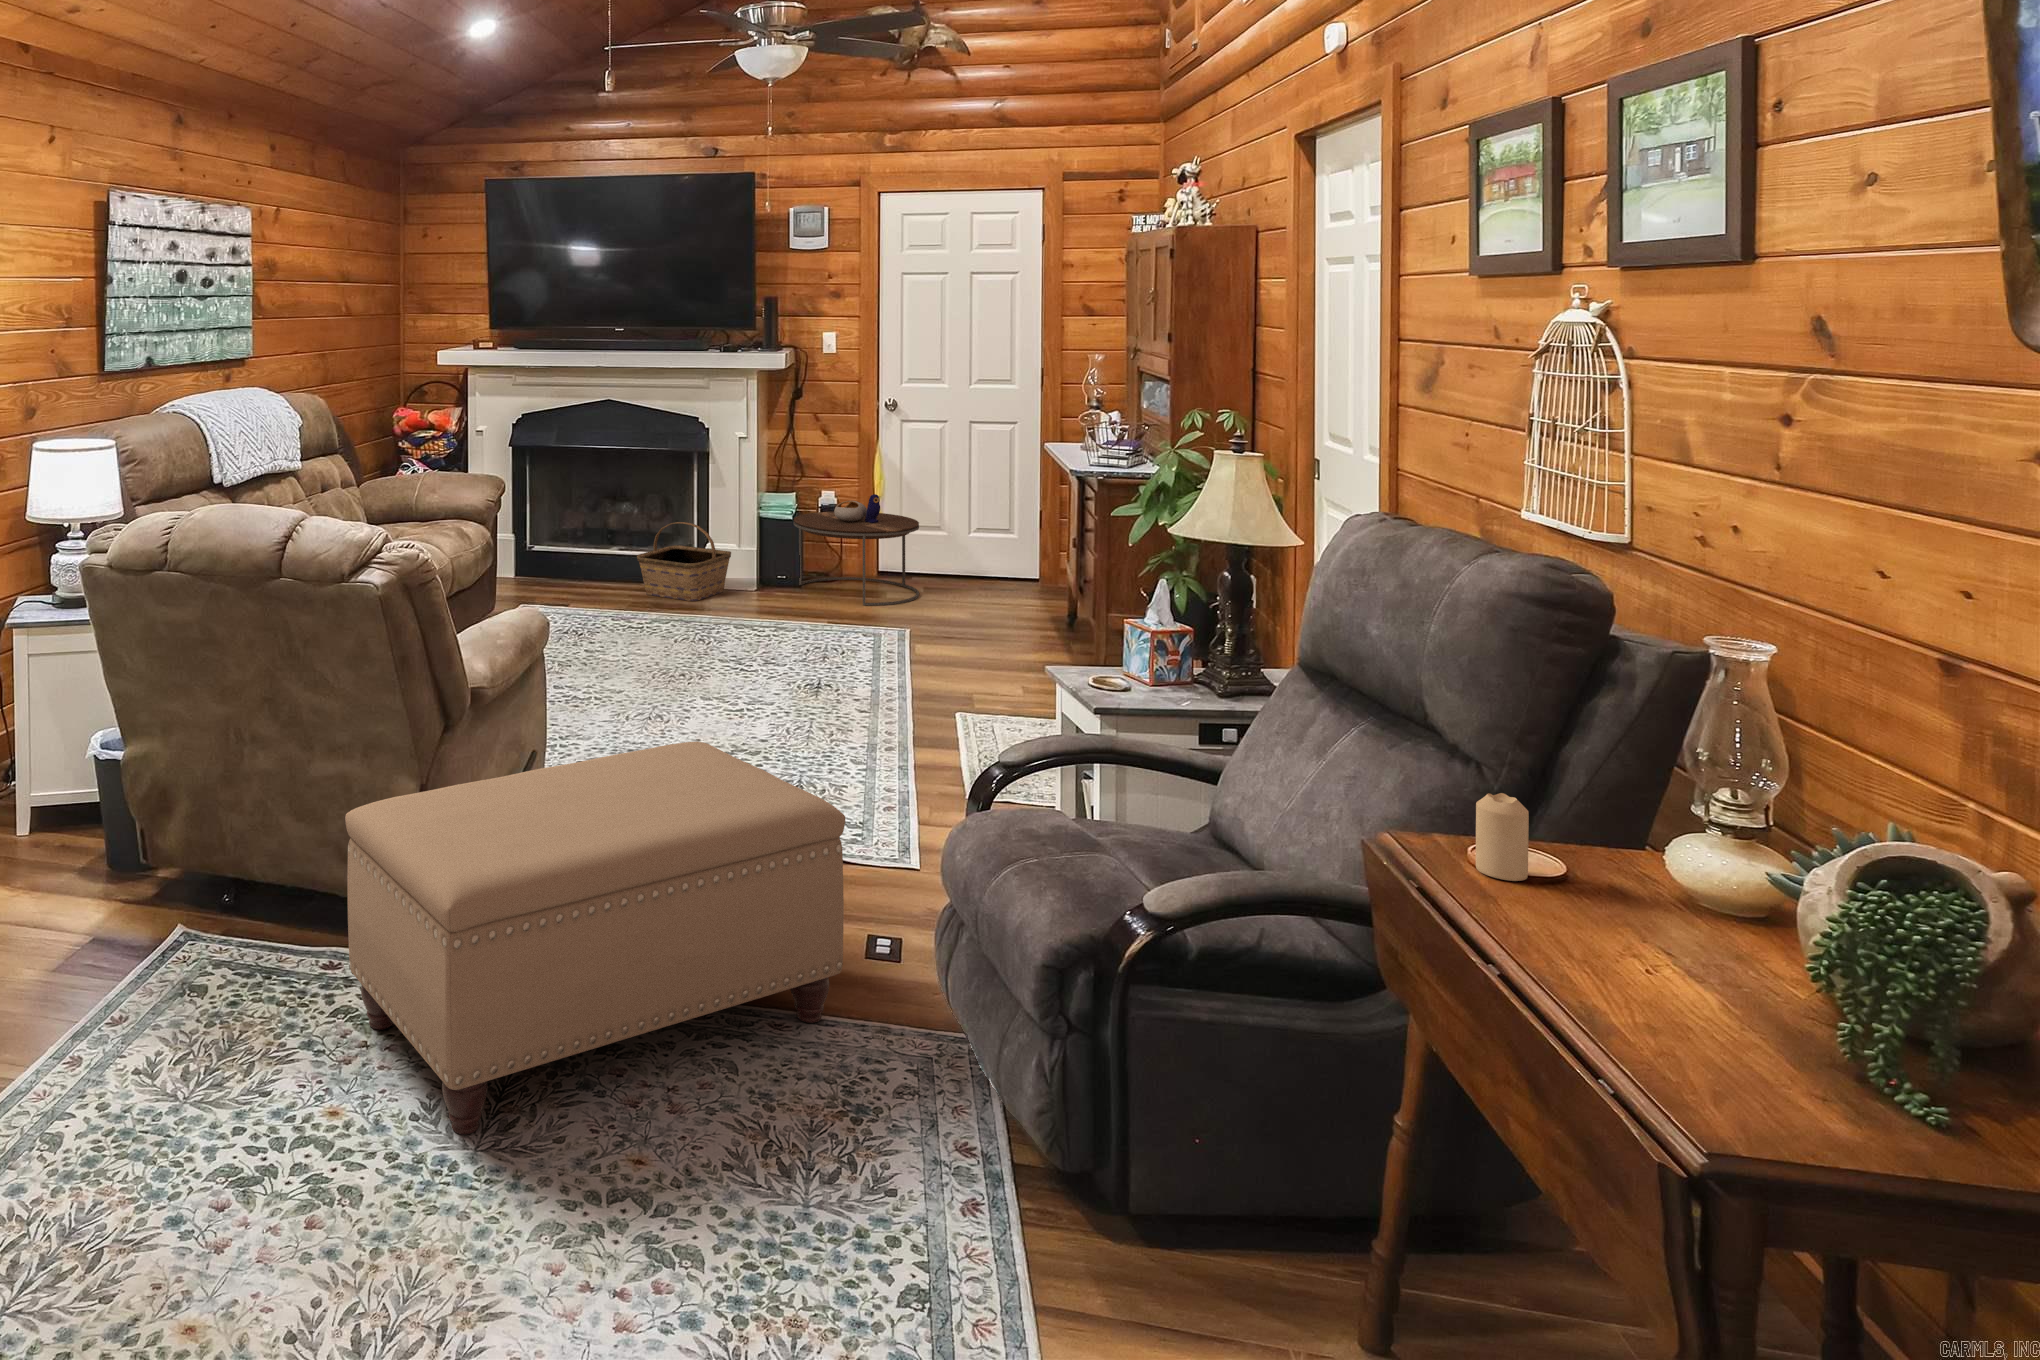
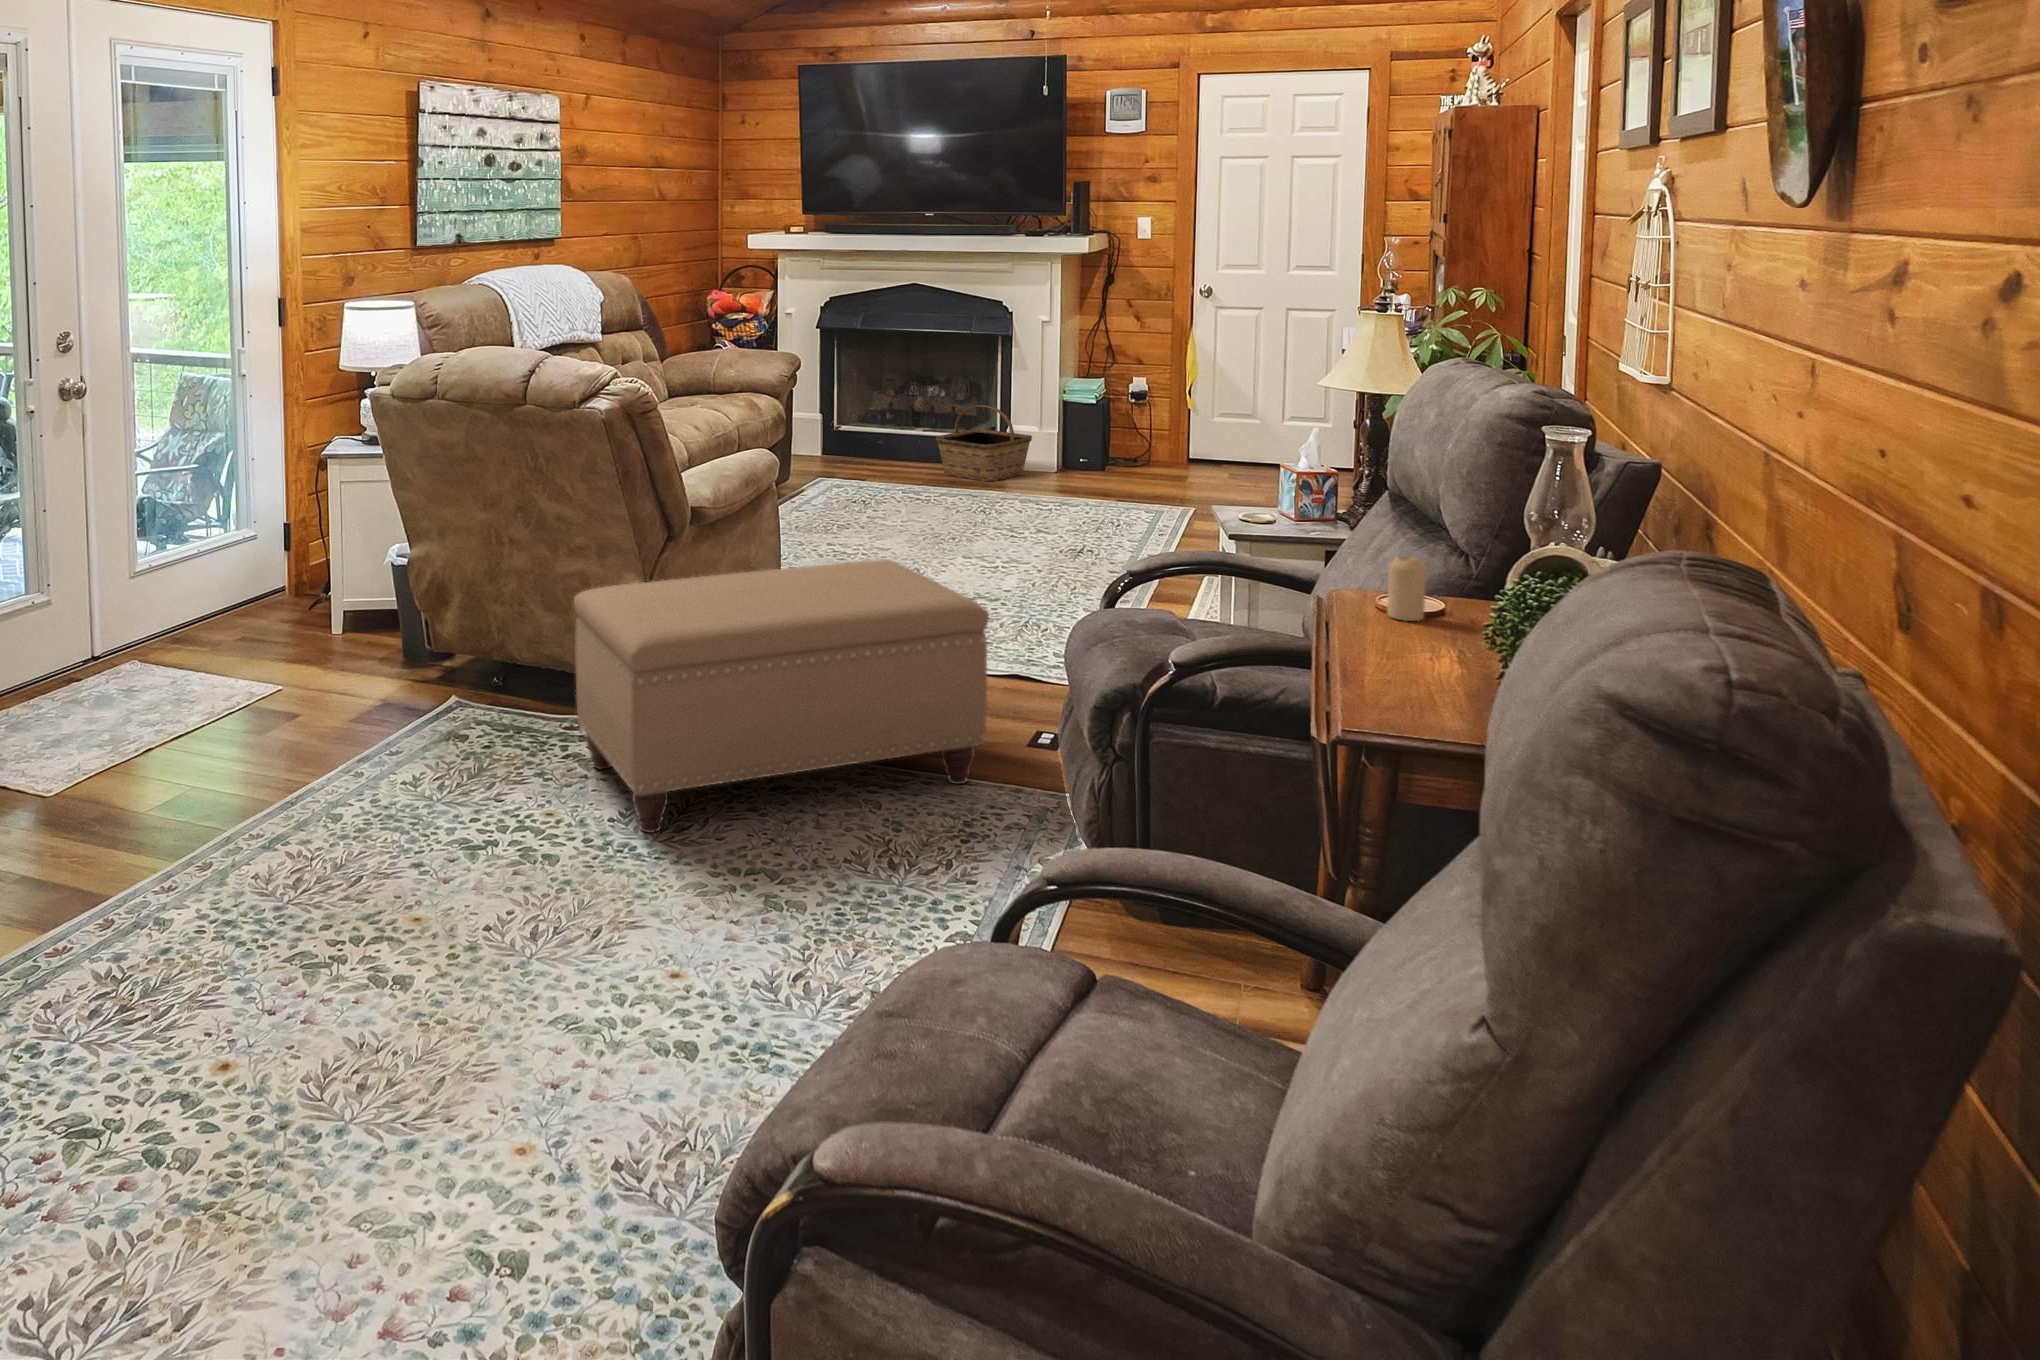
side table: present [794,494,919,605] -> none [1096,381,1224,490]

